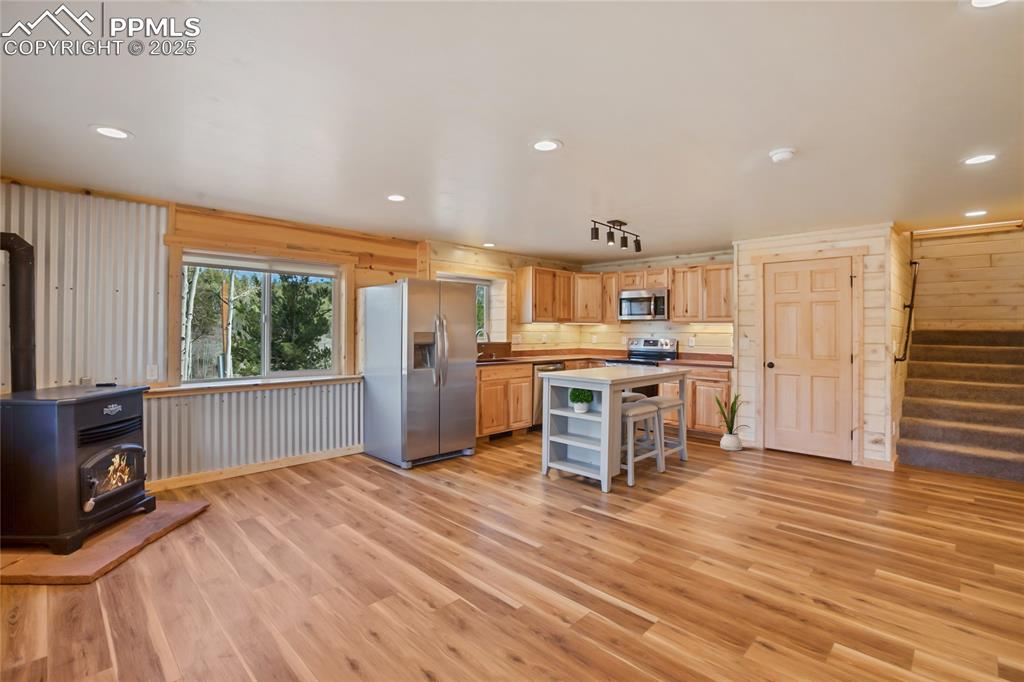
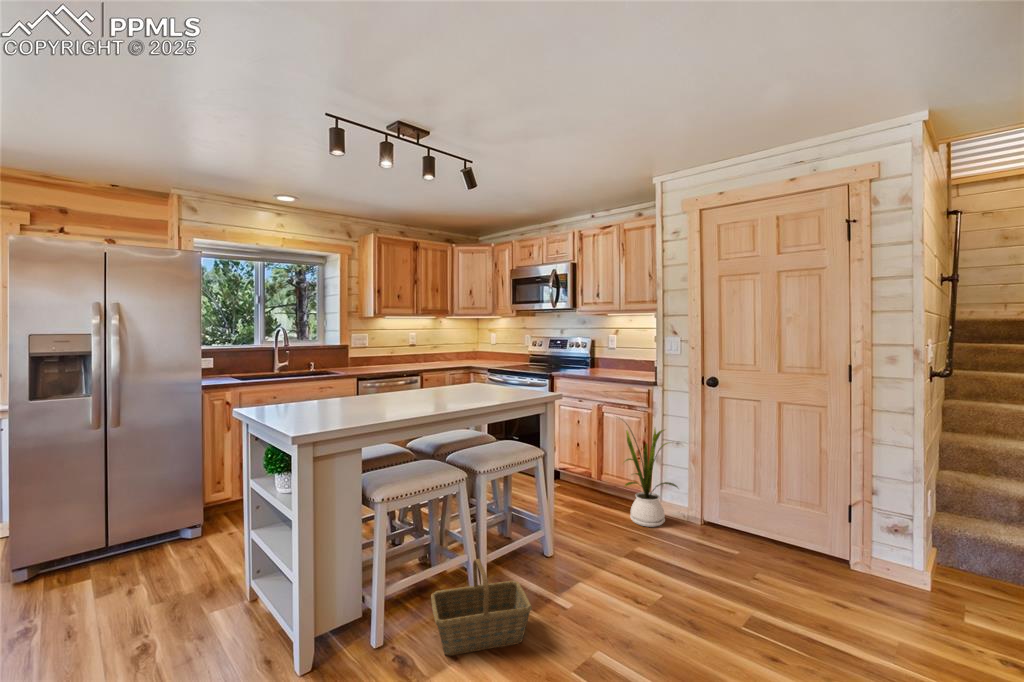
basket: none [651,447,704,487] -> present [431,559,532,655]

